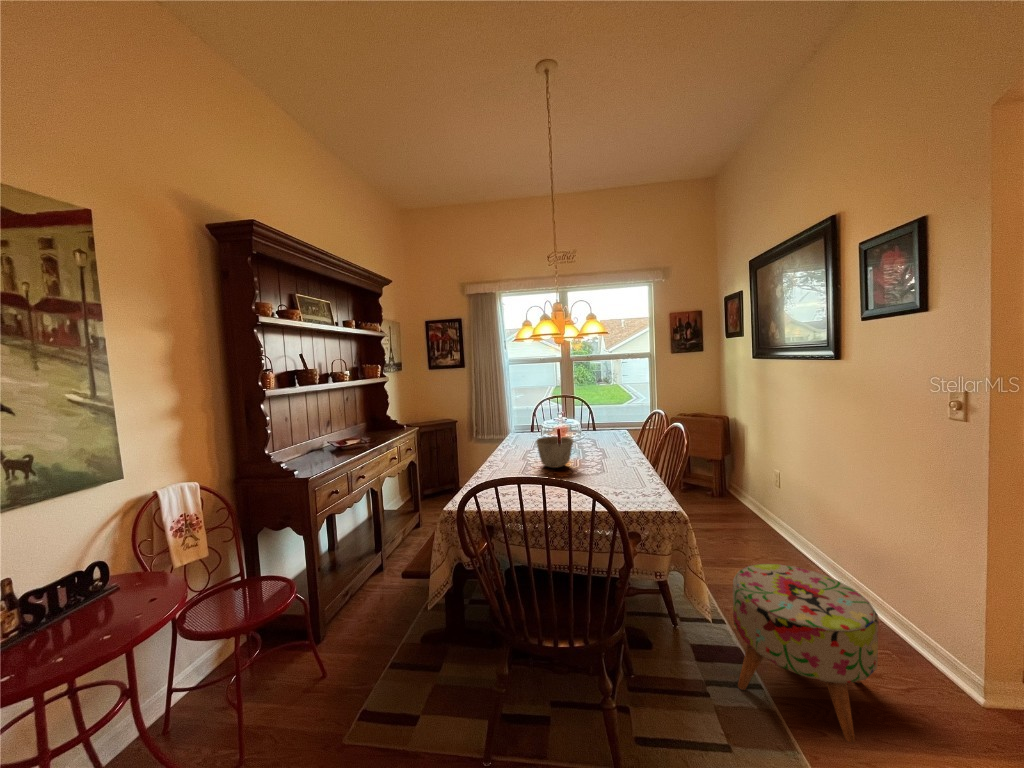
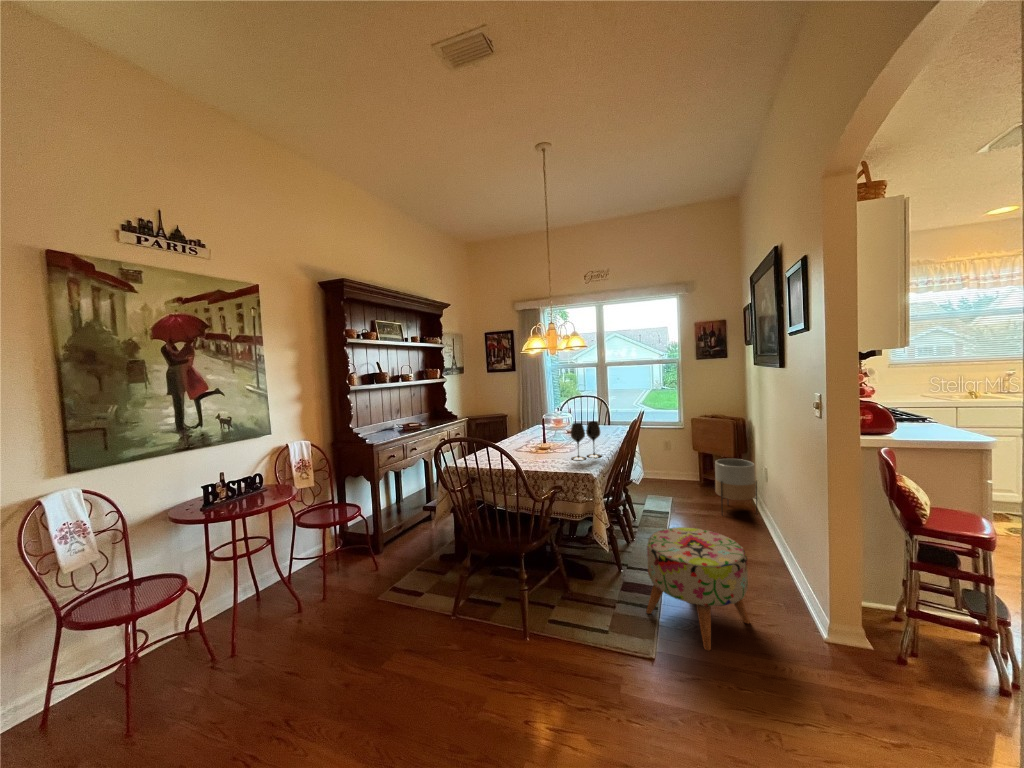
wine glass: none [611,433,646,486] -> present [571,421,601,460]
ceramic bowl: present [536,436,573,468] -> none [529,425,558,448]
planter: none [708,462,753,525] -> present [715,459,757,515]

